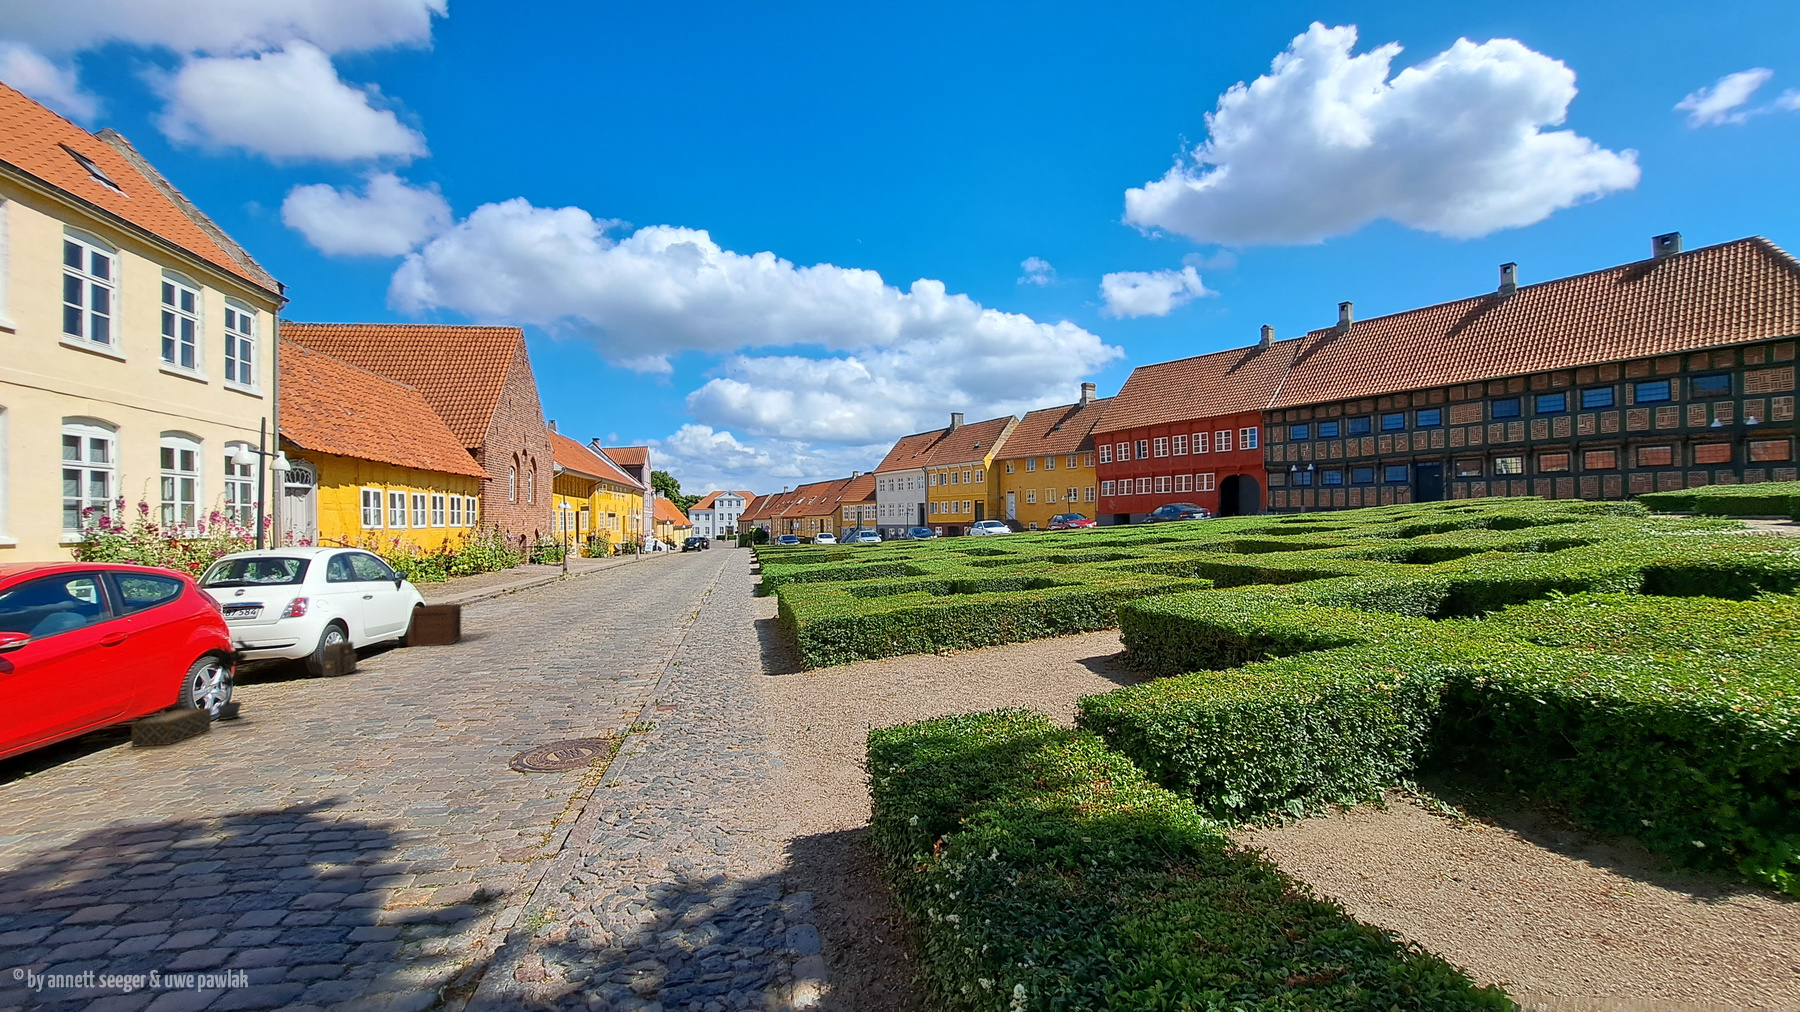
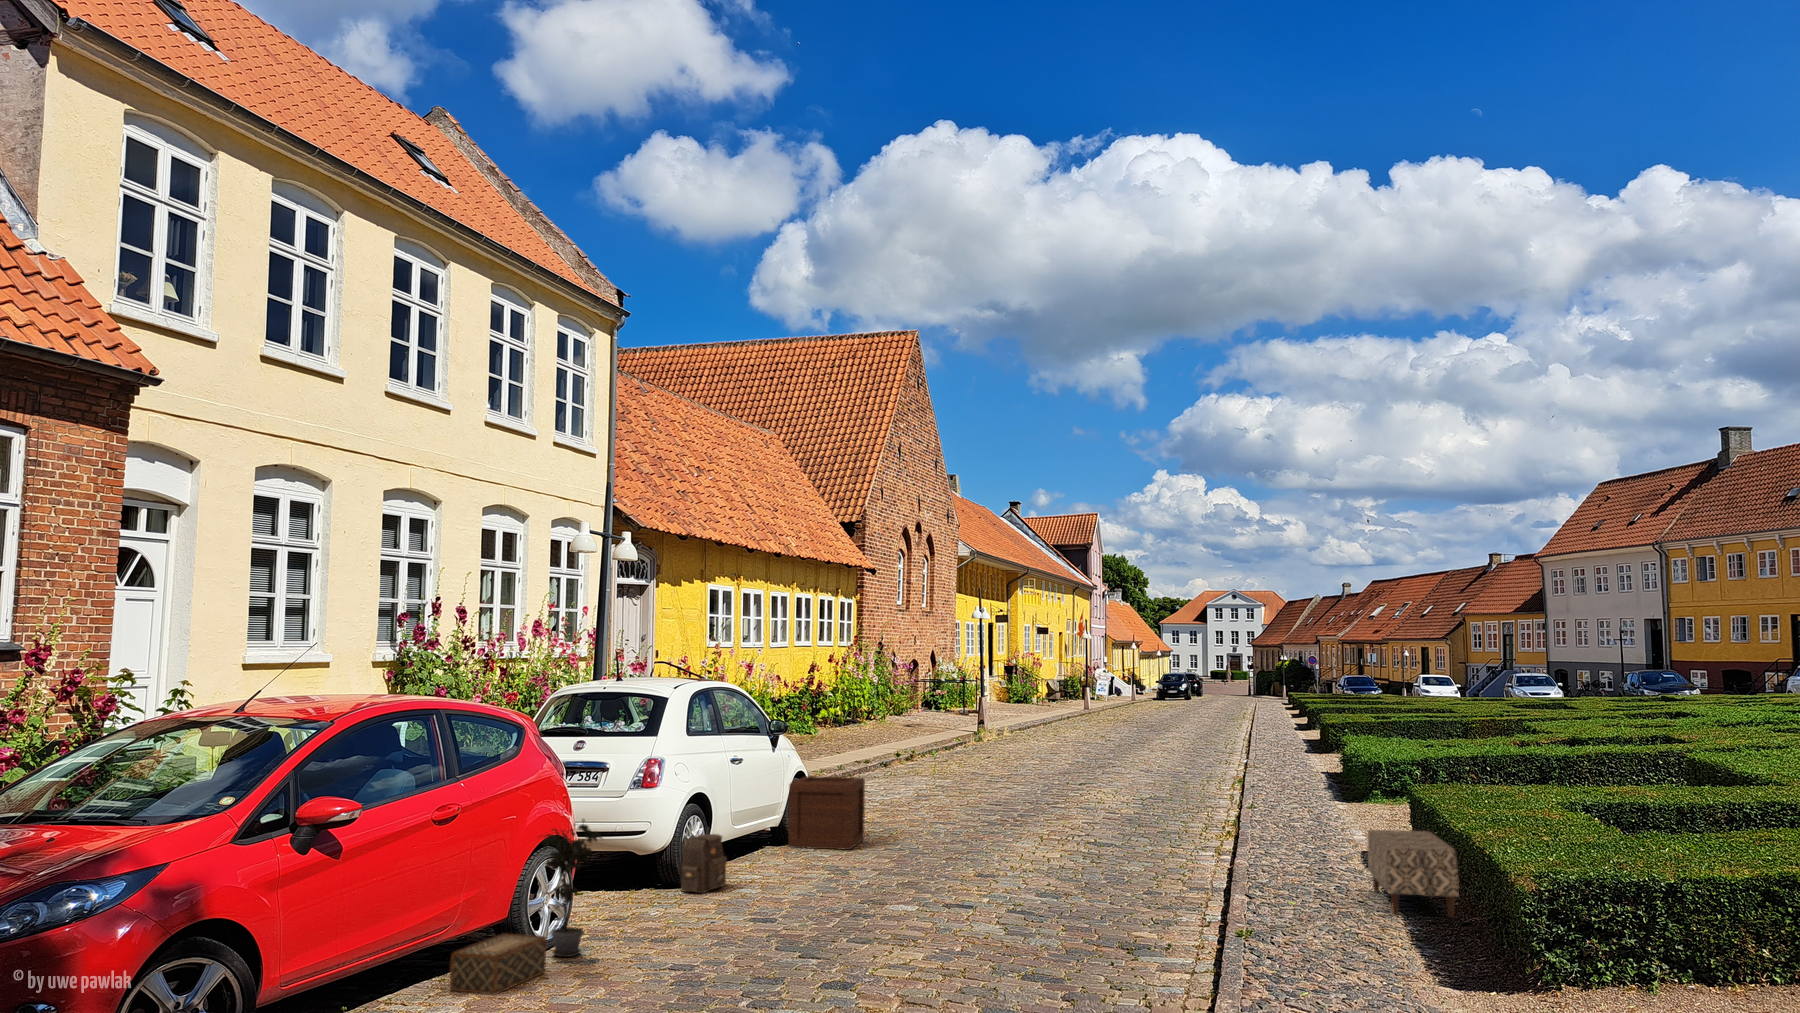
bench: none [735,612,769,652] -> present [1368,830,1459,918]

